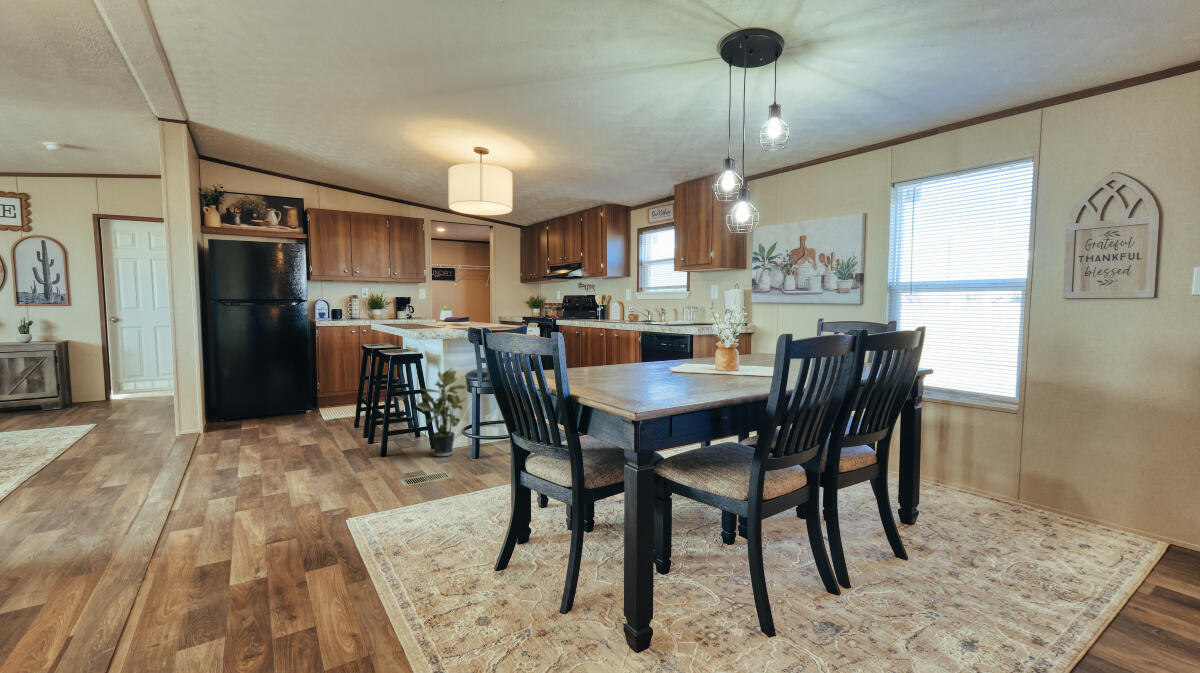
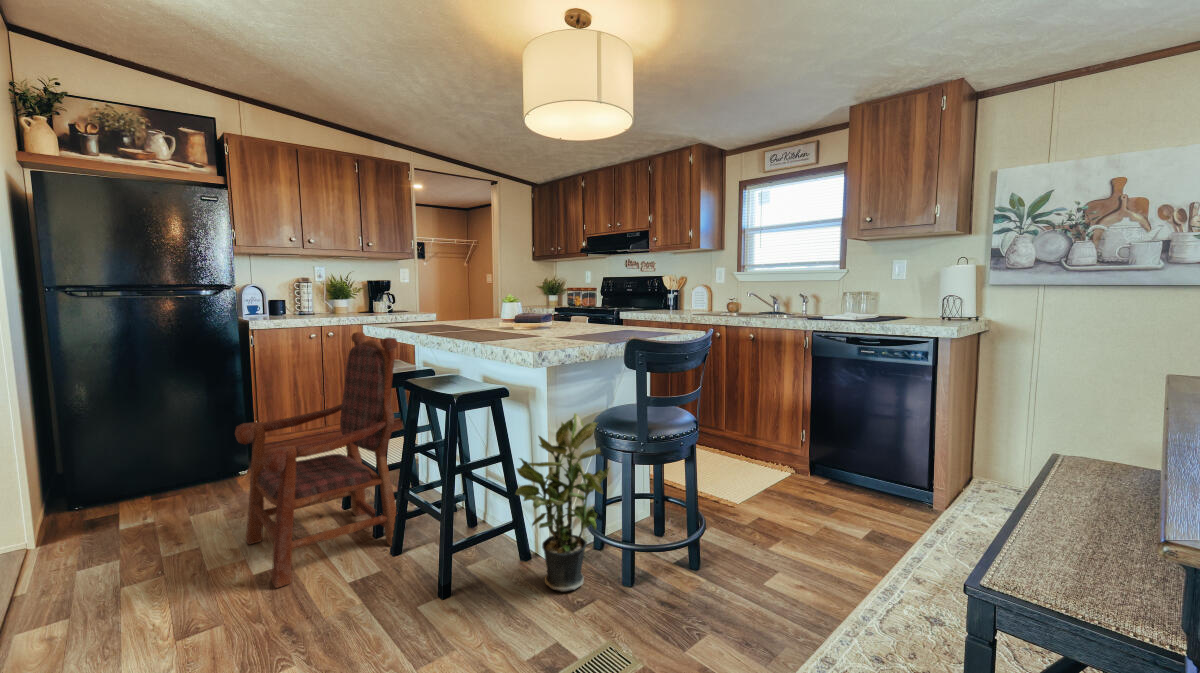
armchair: none [296,327,376,449] -> present [235,332,398,588]

